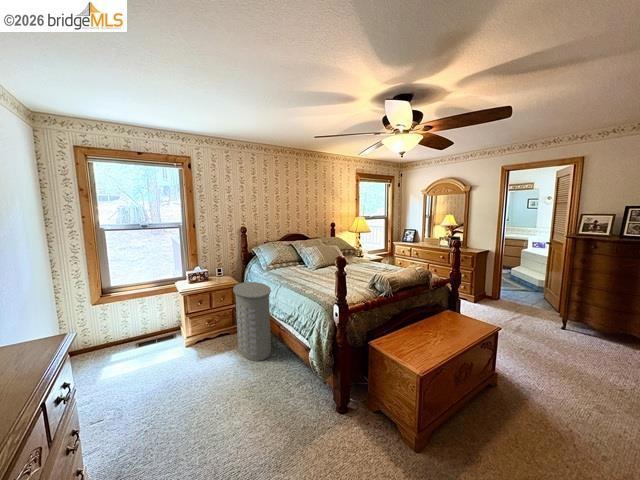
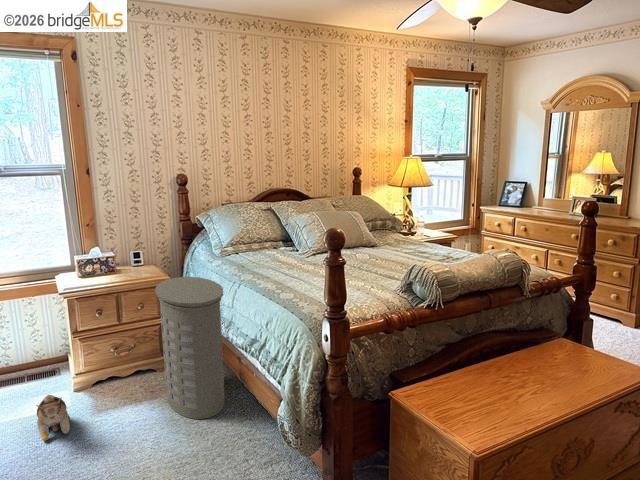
plush toy: none [166,351,185,378] -> present [36,395,70,441]

